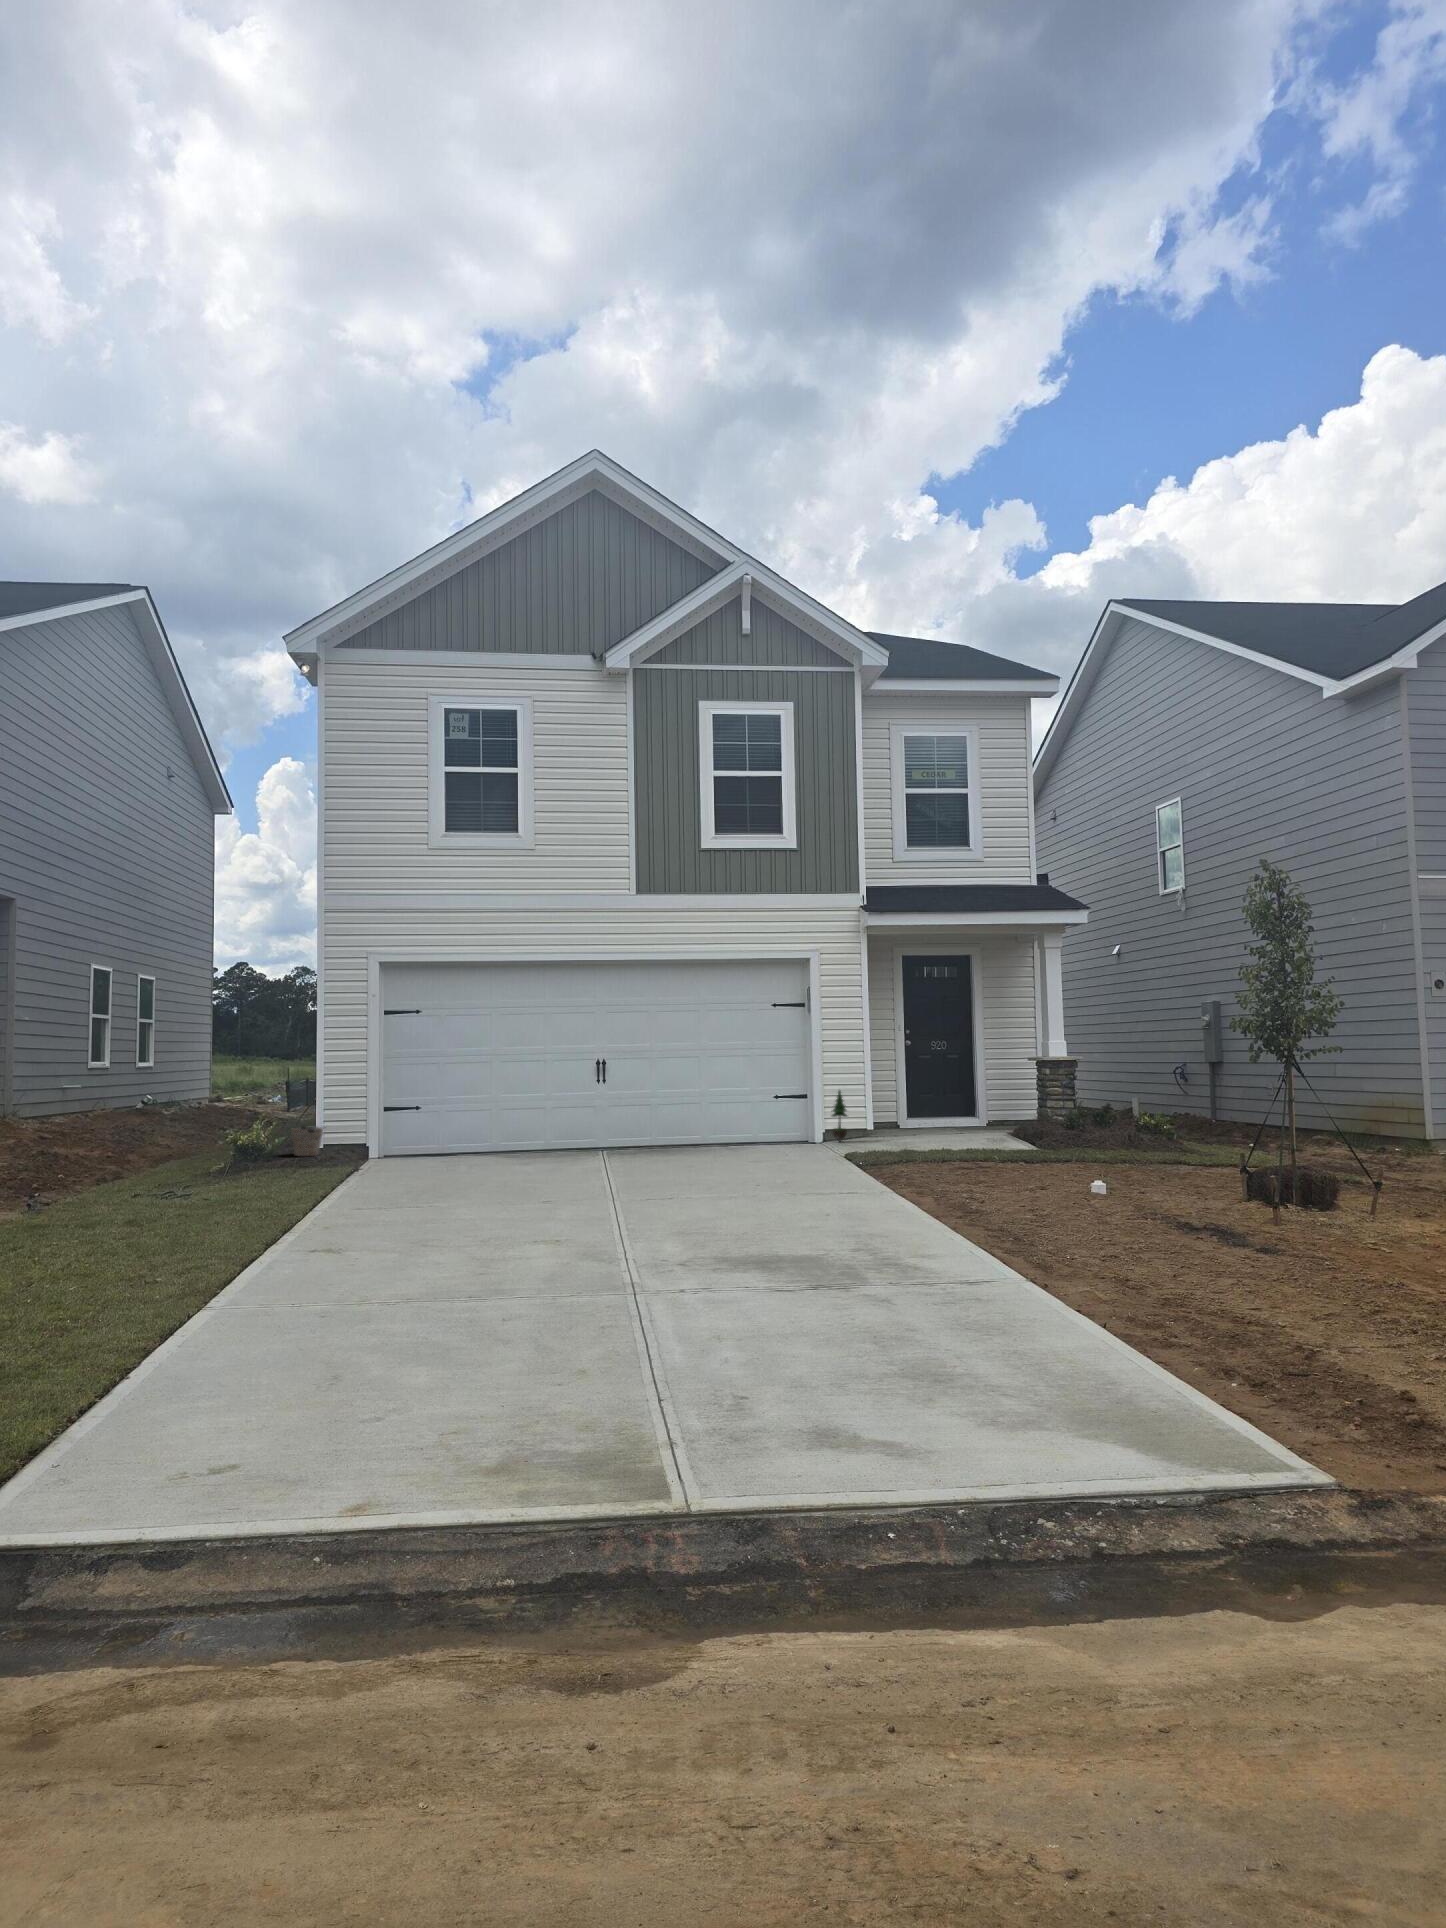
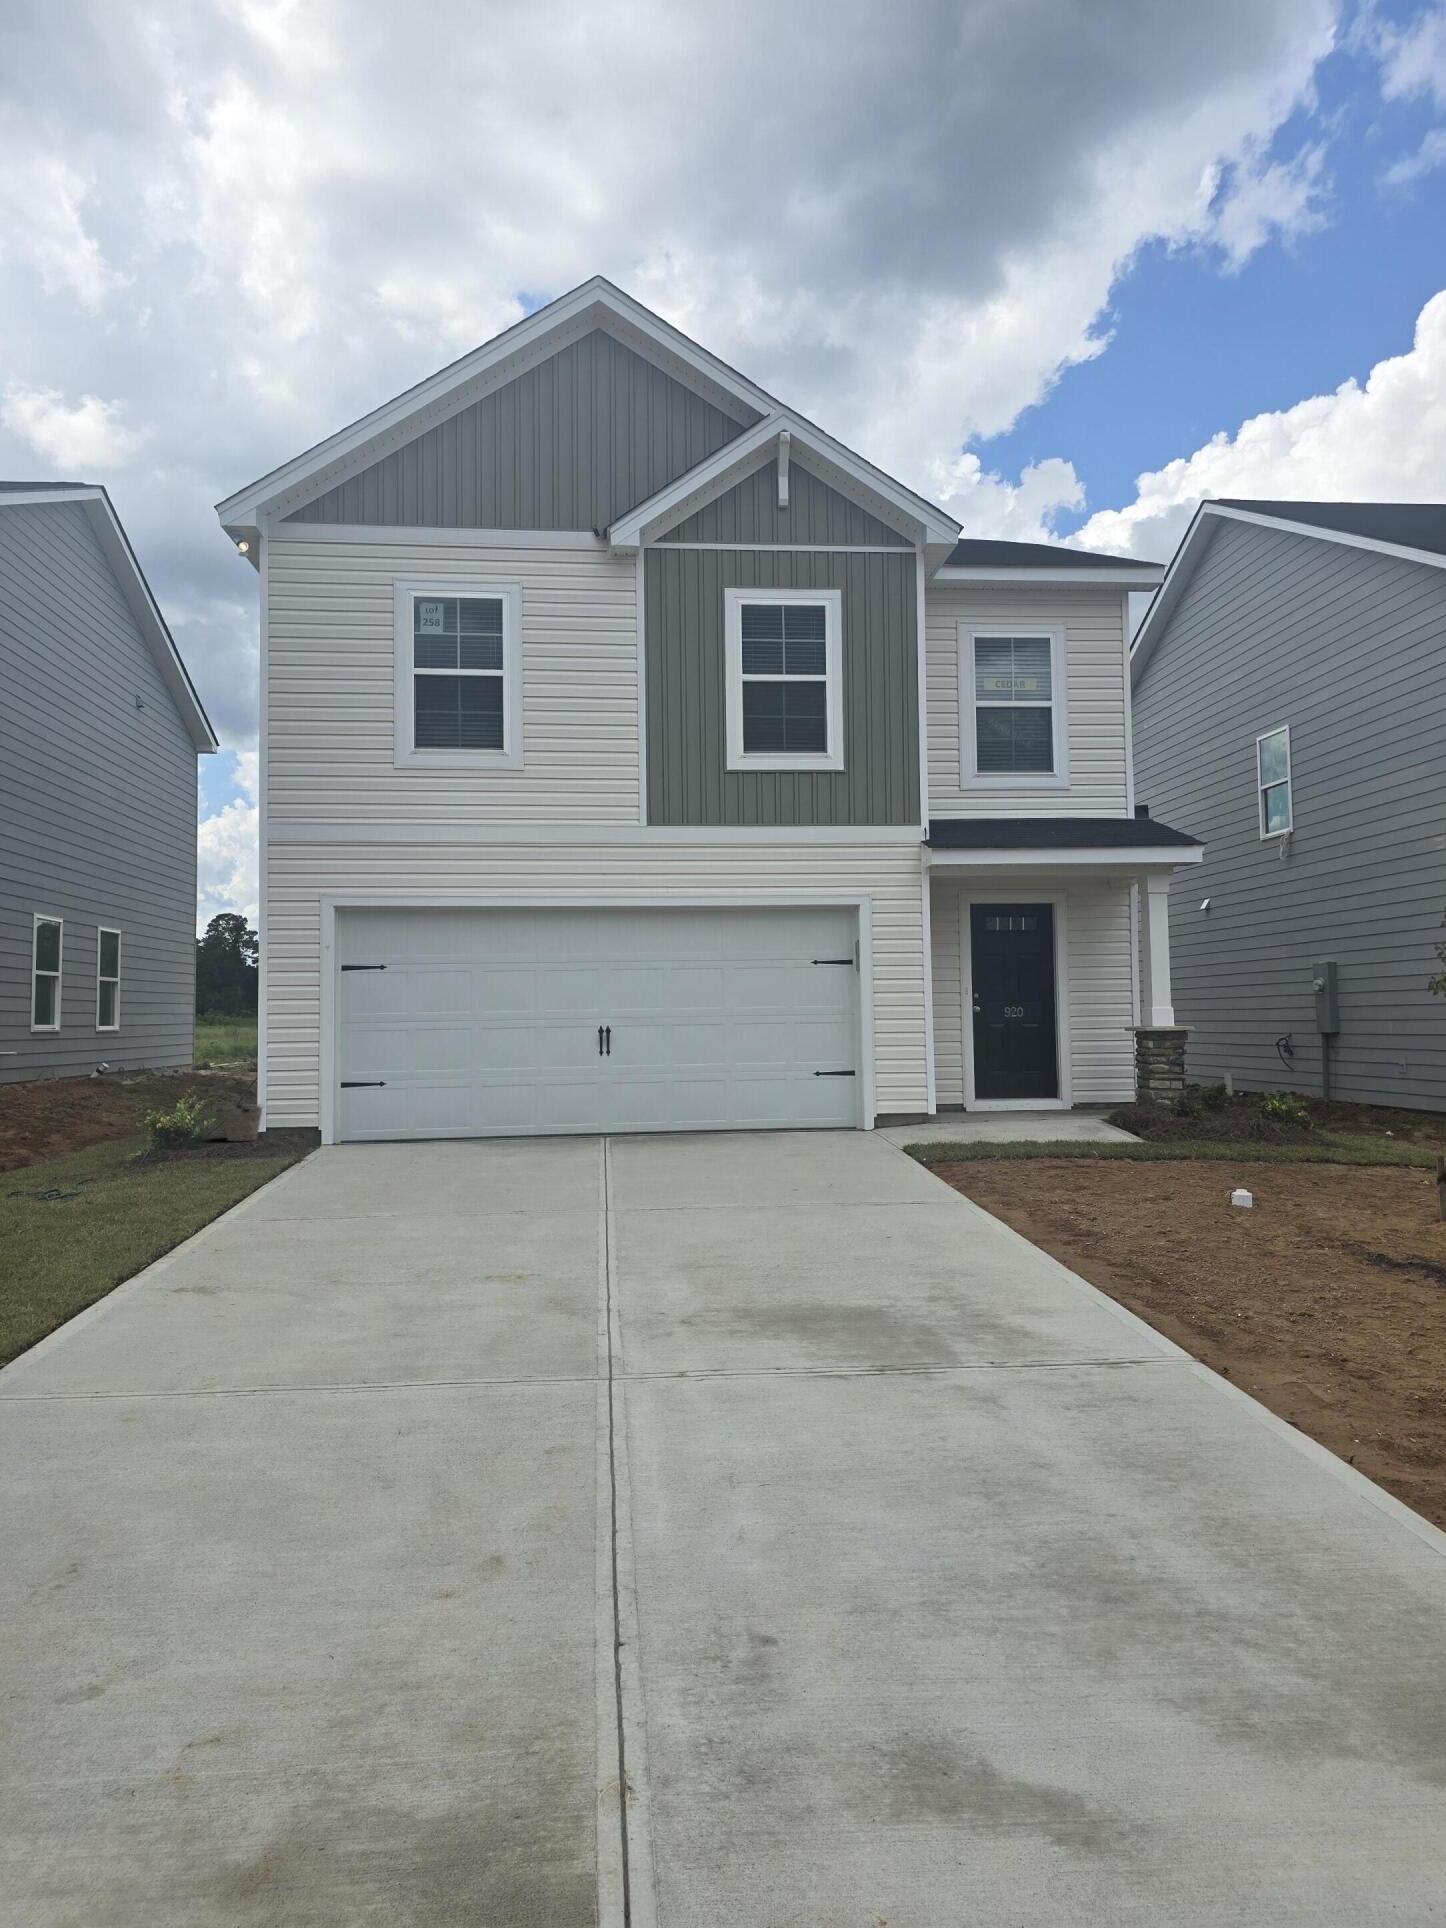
potted tree: present [832,1091,847,1141] -> none [883,1062,906,1128]

